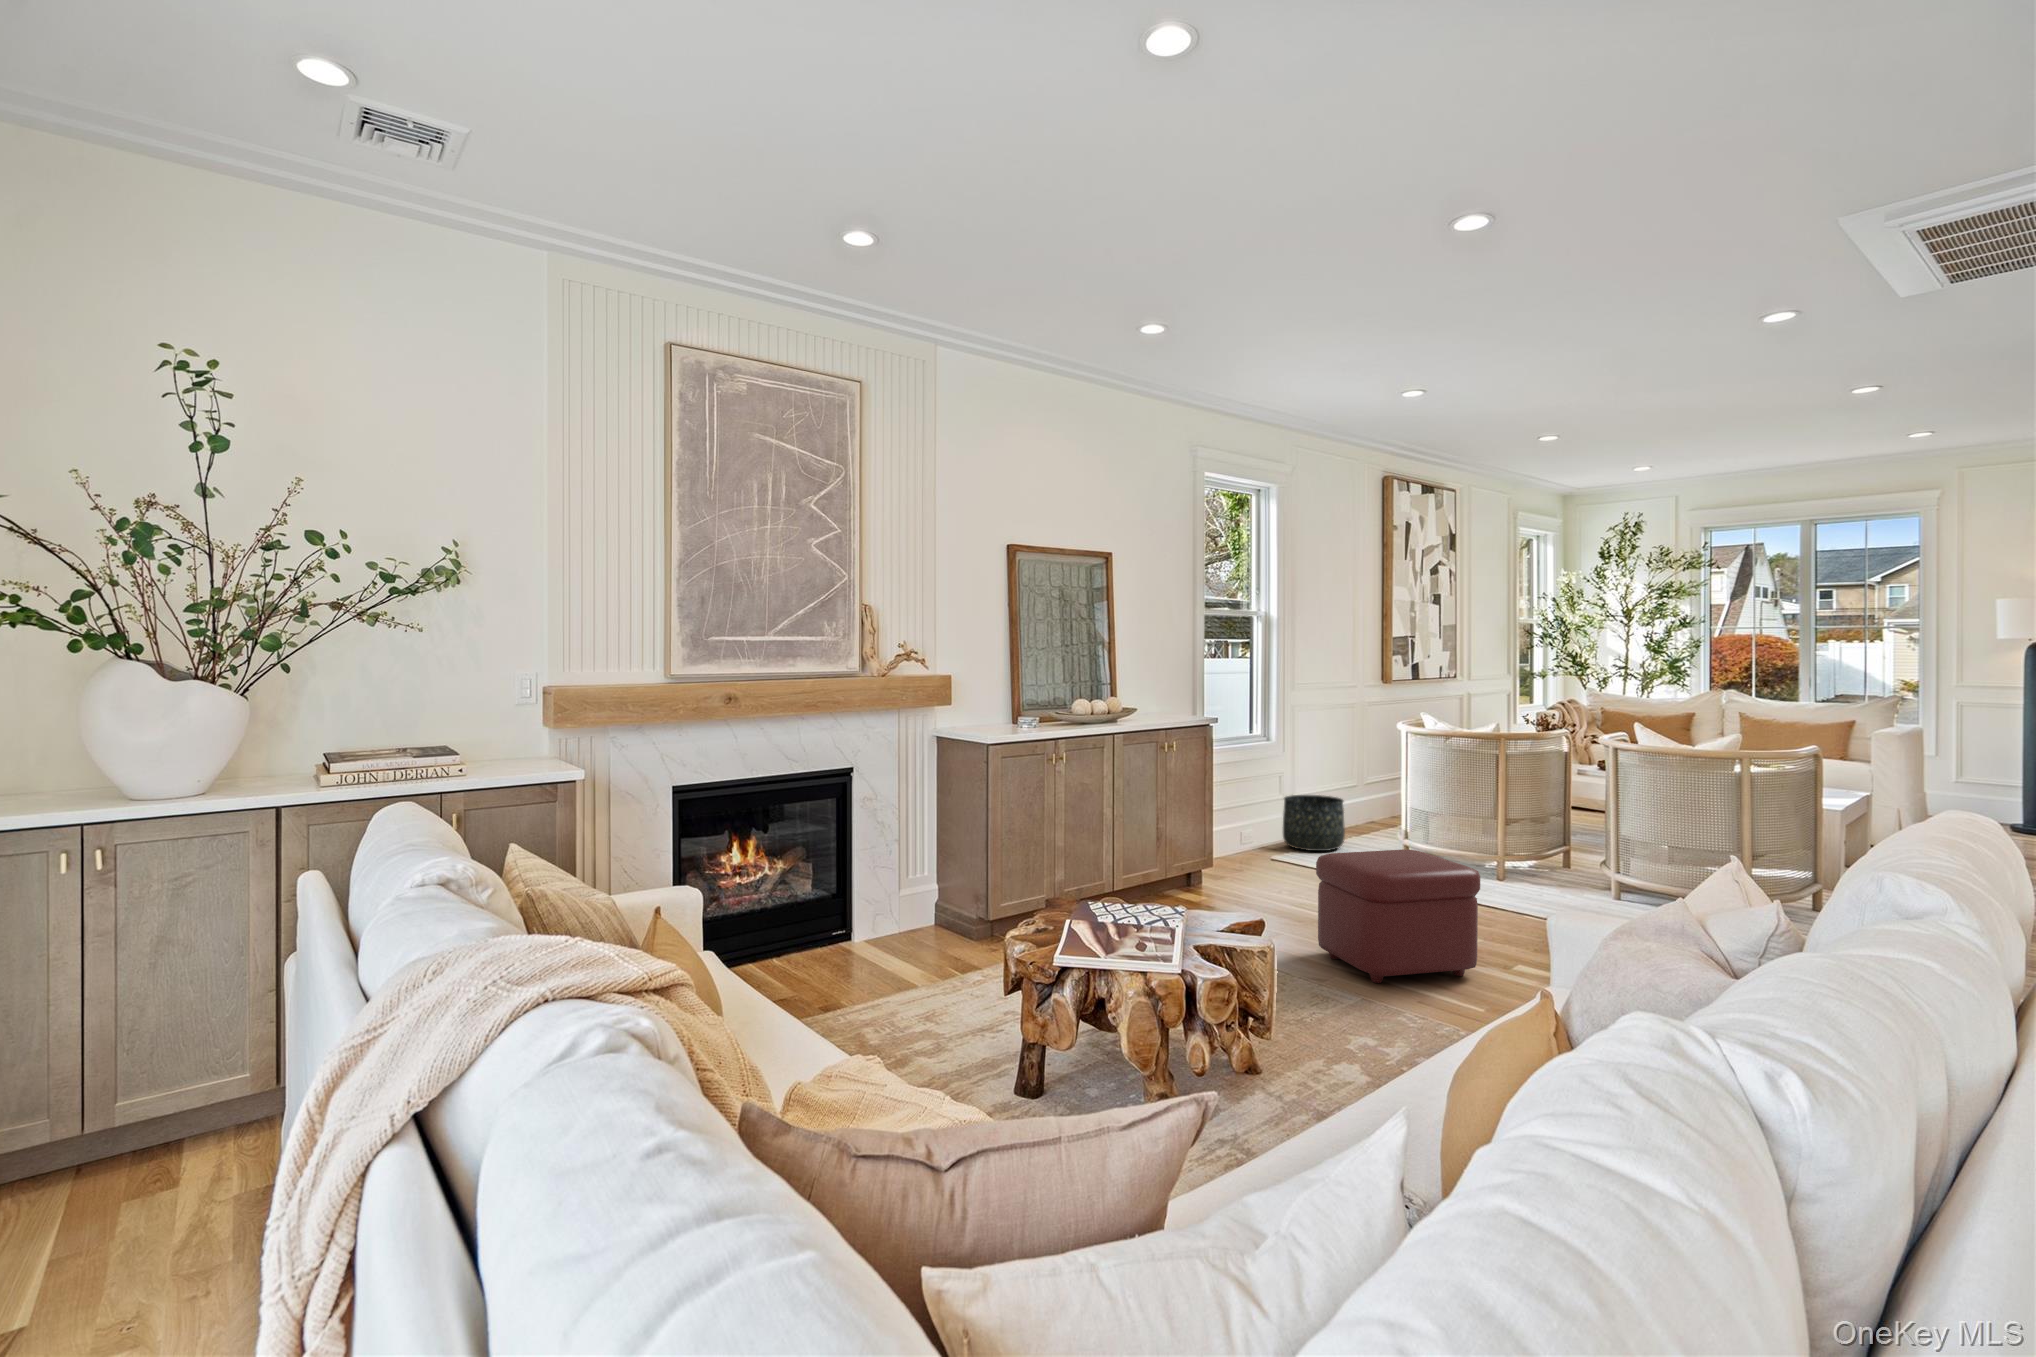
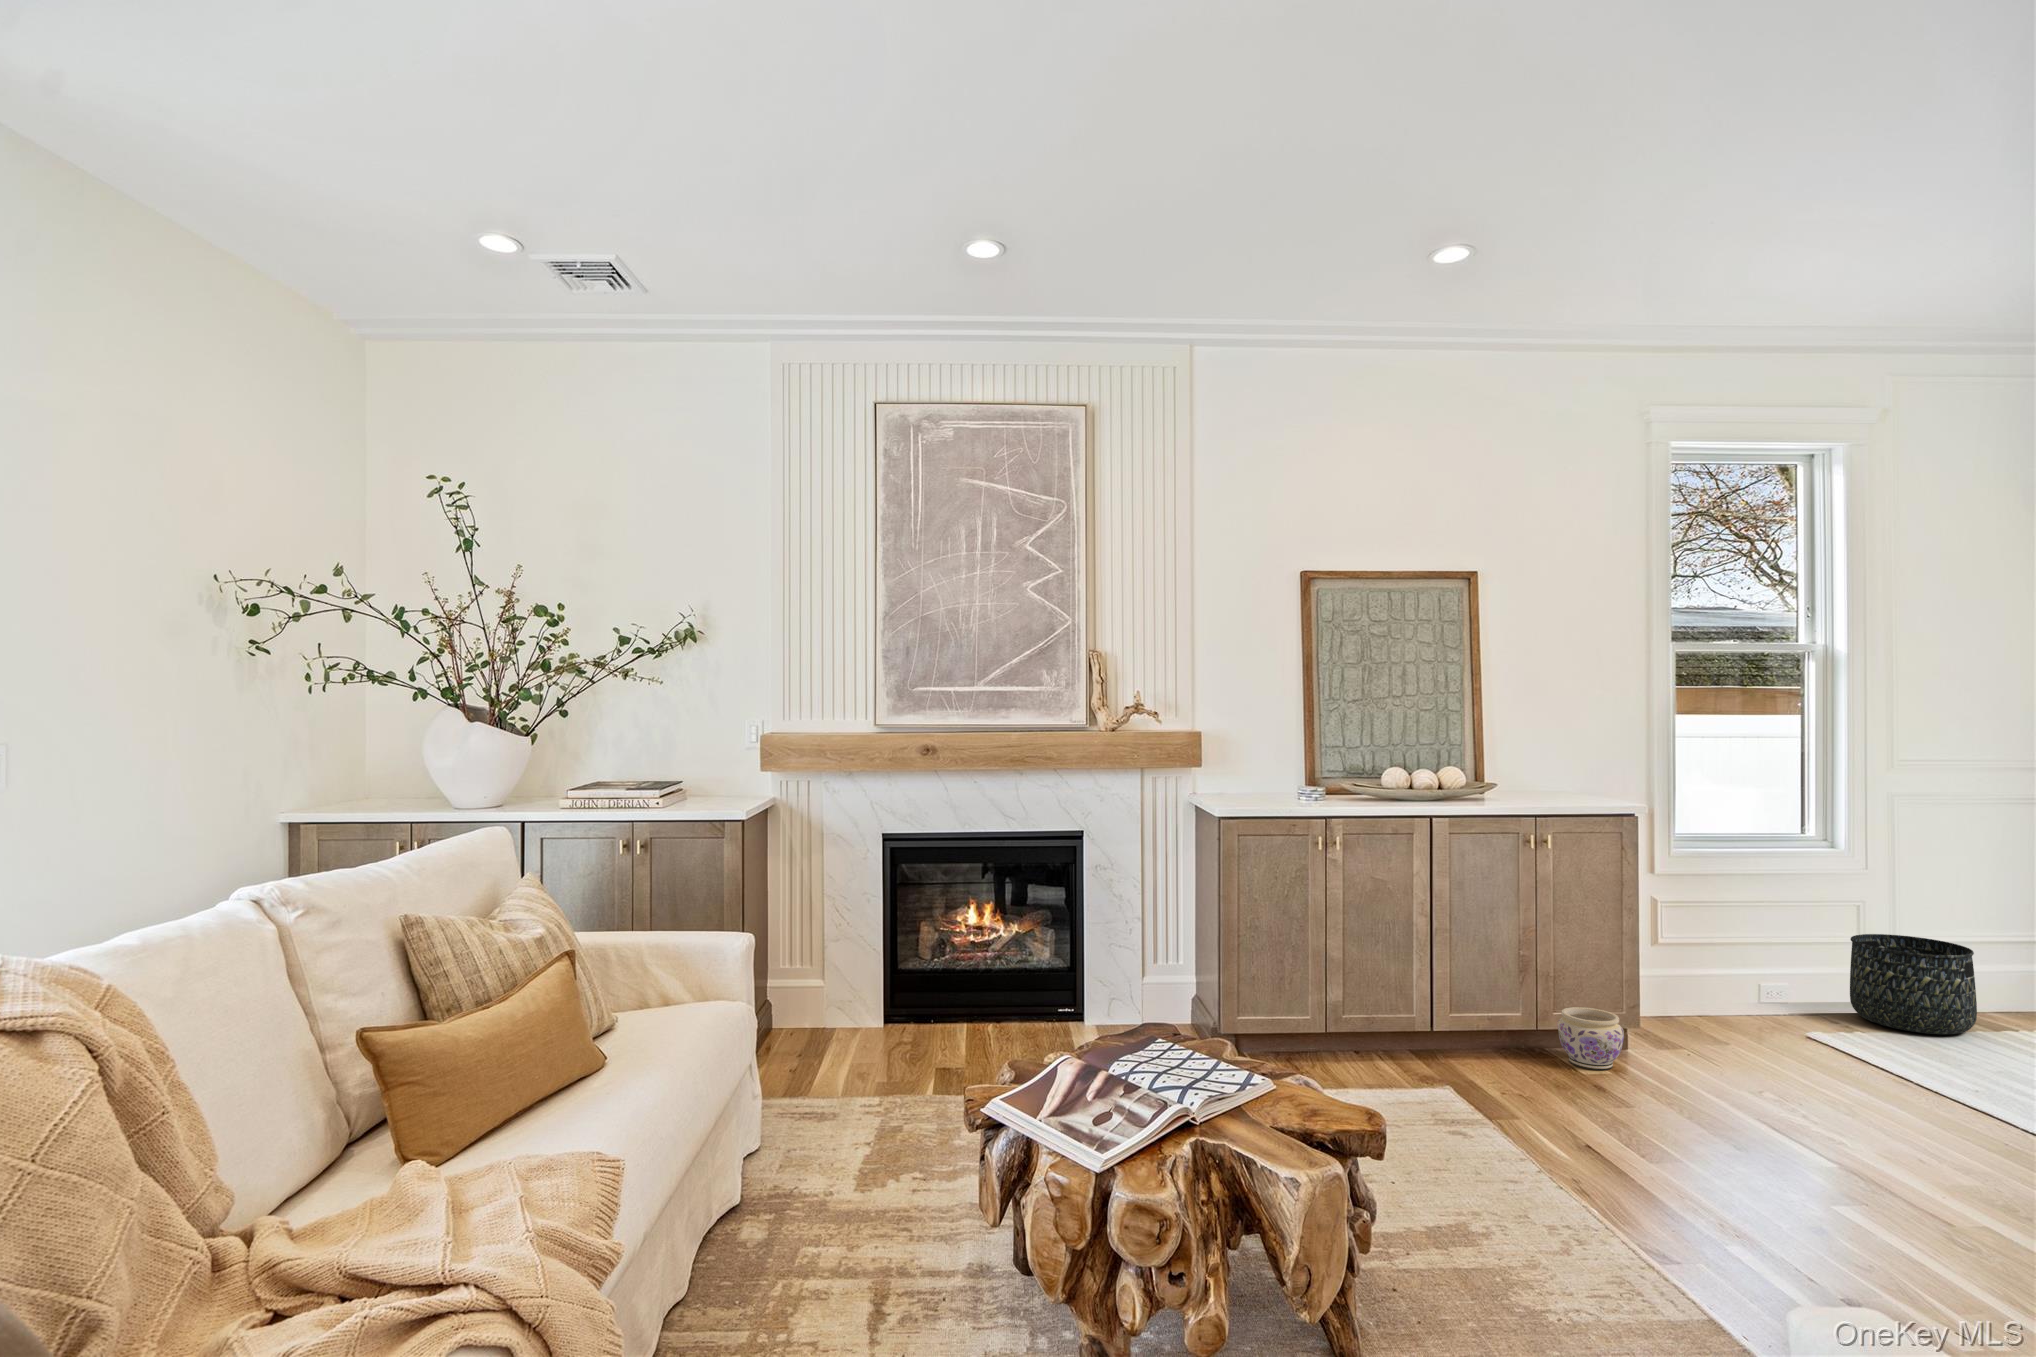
ottoman: present [1316,849,1480,983] -> none [1648,1026,1936,1289]
planter: none [1185,861,1225,901] -> present [1557,1007,1624,1070]

